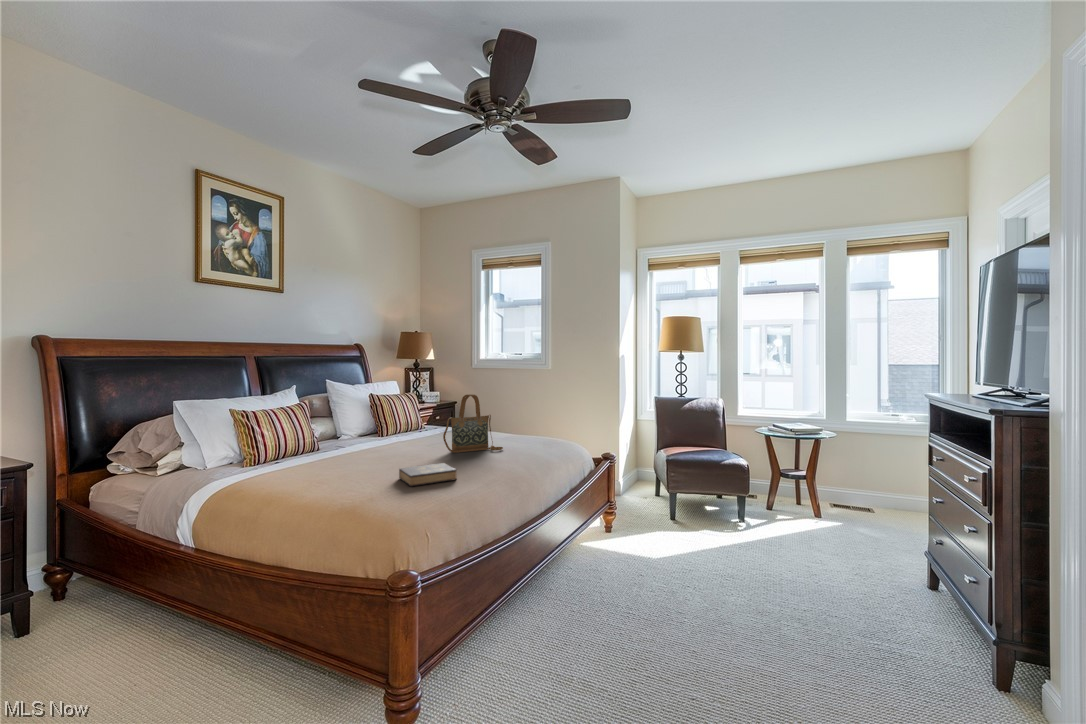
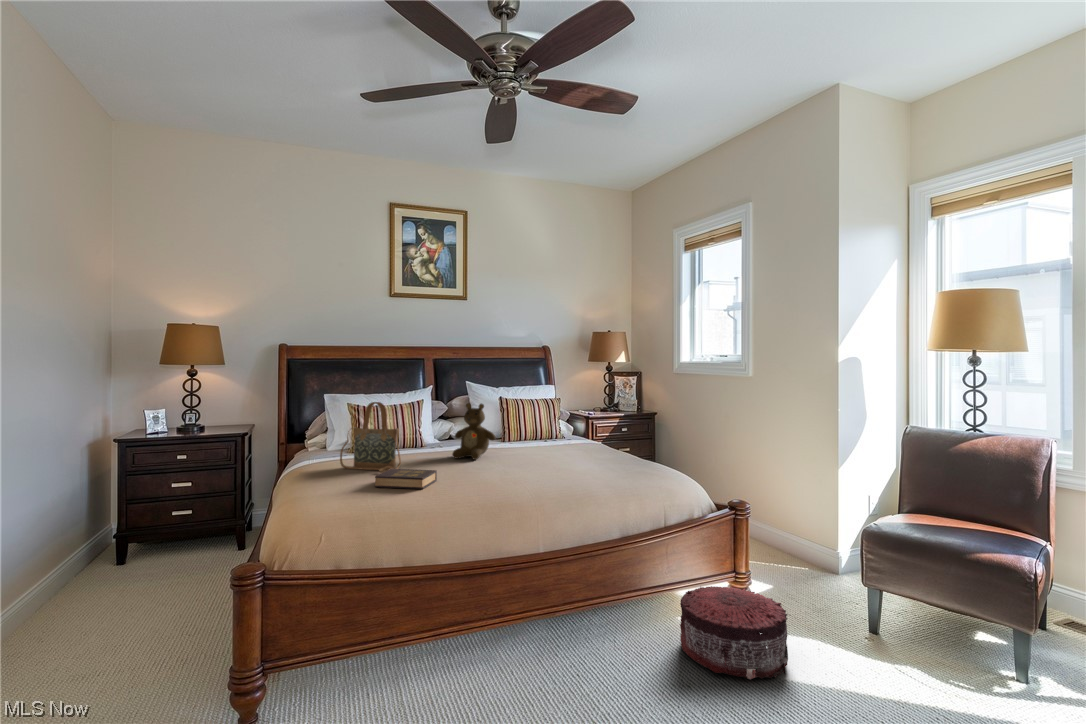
handbag: present [443,394,503,453] -> present [340,402,401,473]
teddy bear: none [382,400,425,455] -> present [452,403,495,460]
pouf: none [598,509,670,562] -> present [680,586,788,680]

